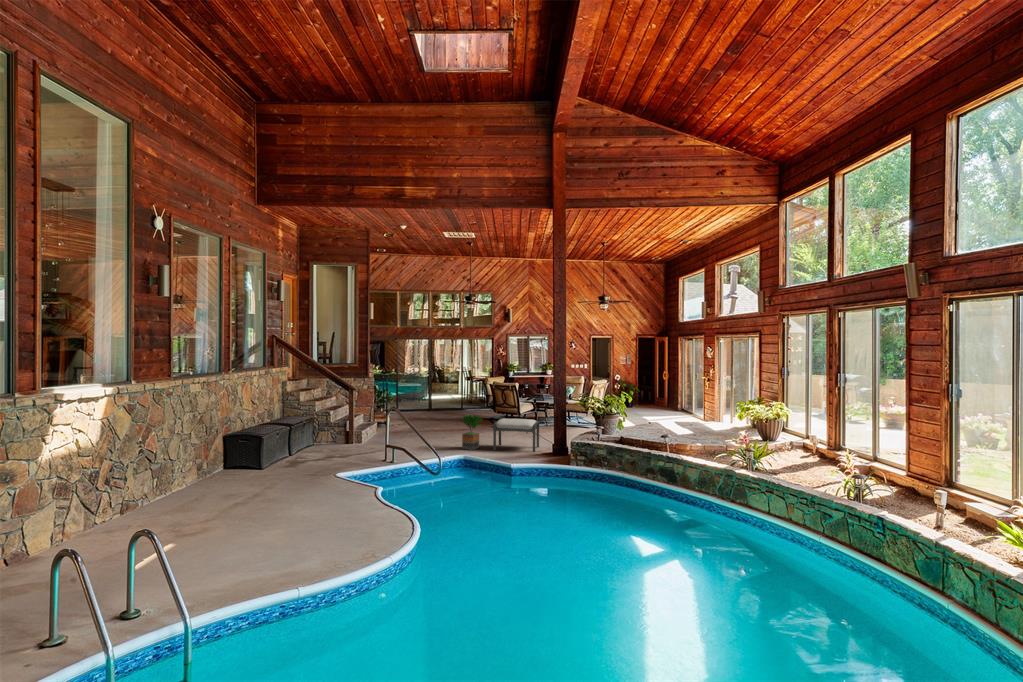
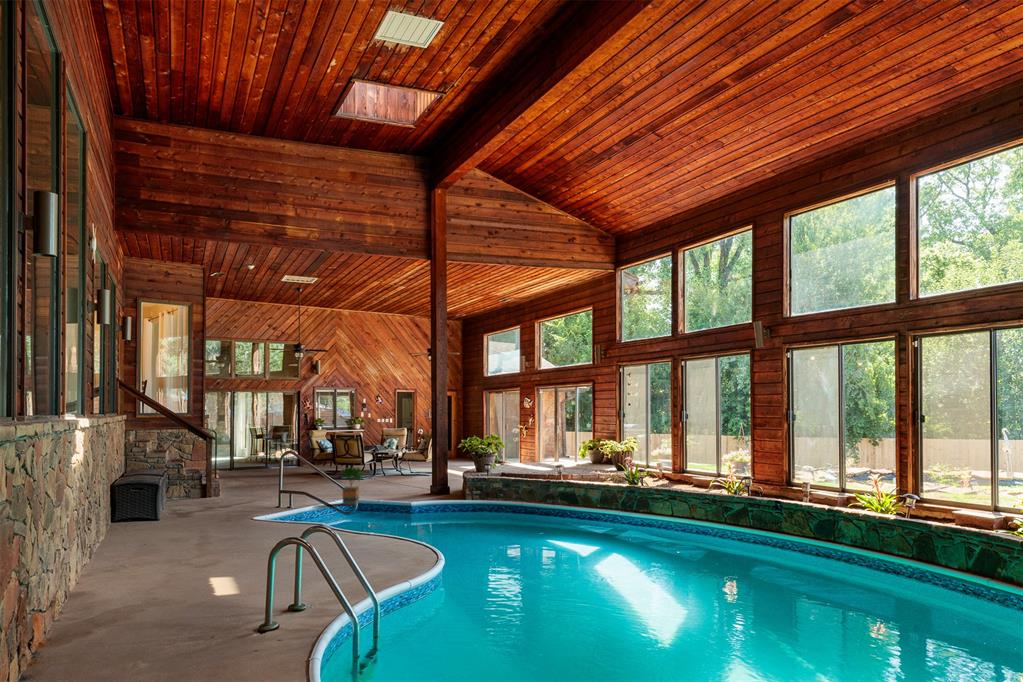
ottoman: present [493,418,539,452] -> none [375,468,422,503]

